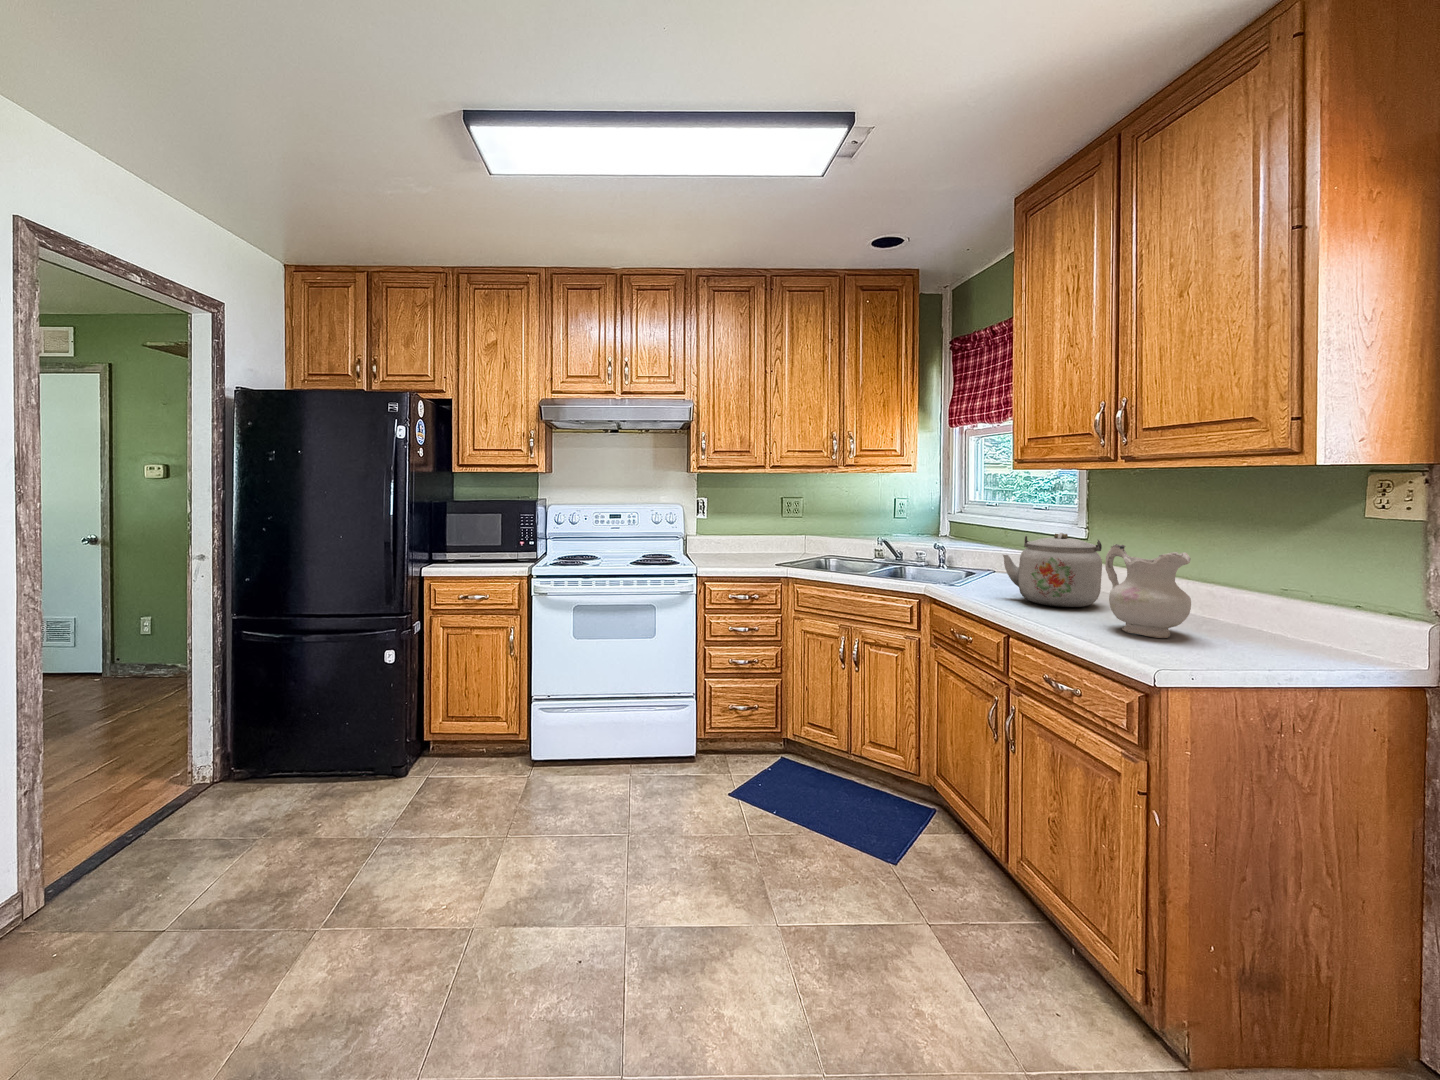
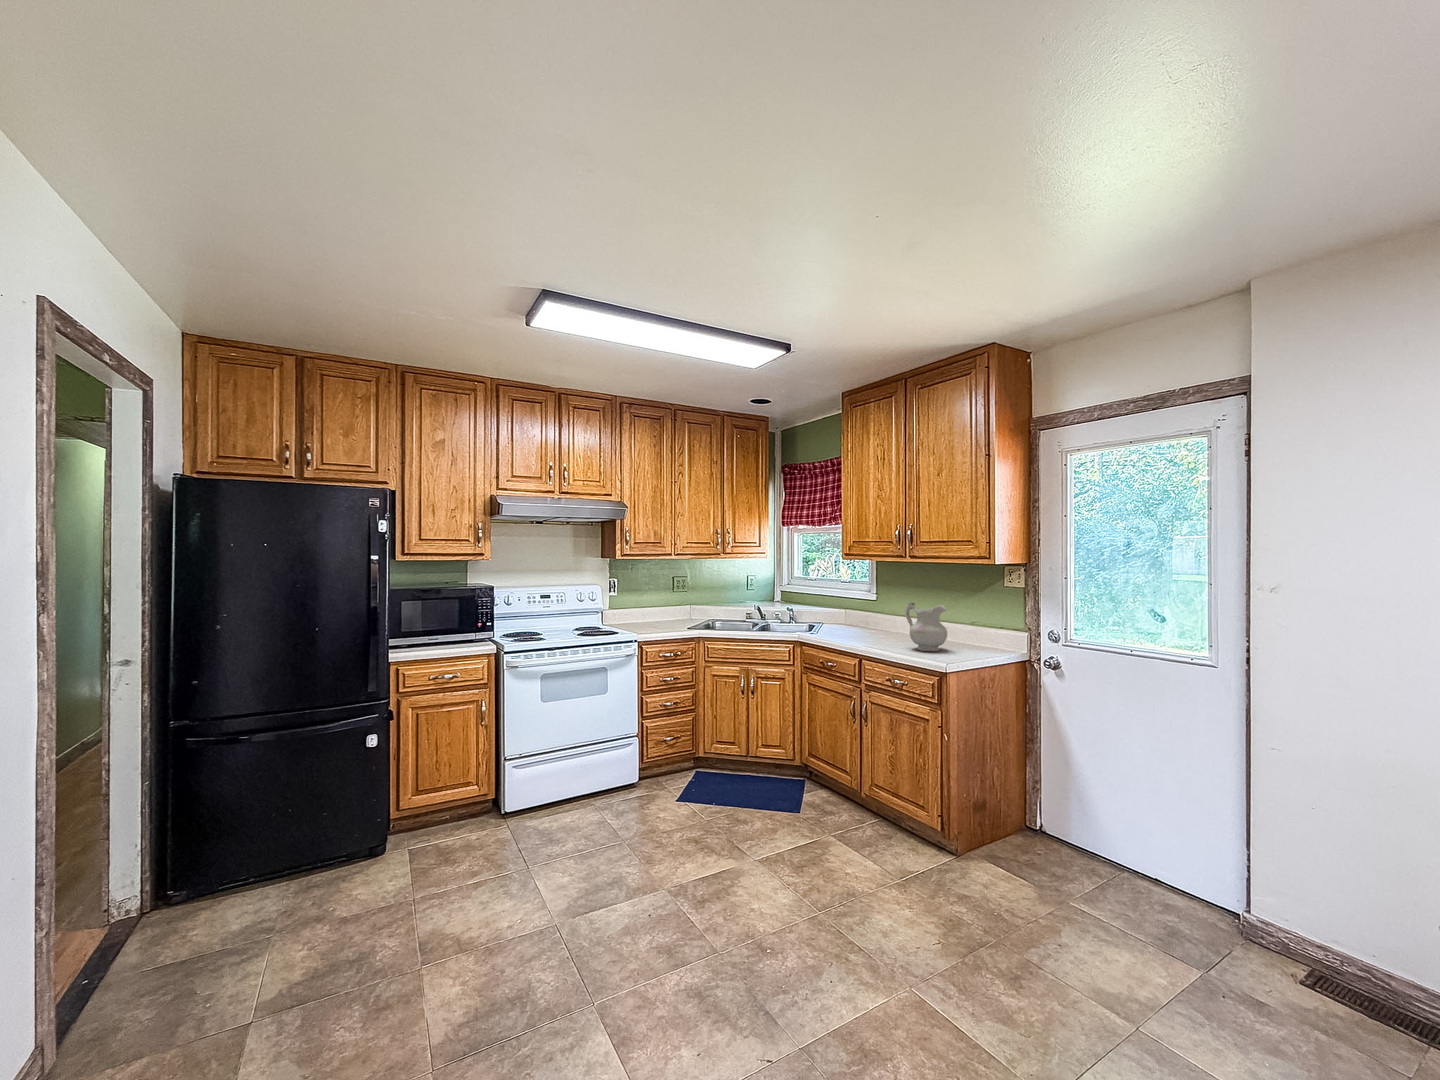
kettle: present [1003,533,1102,607] -> none [844,597,898,641]

